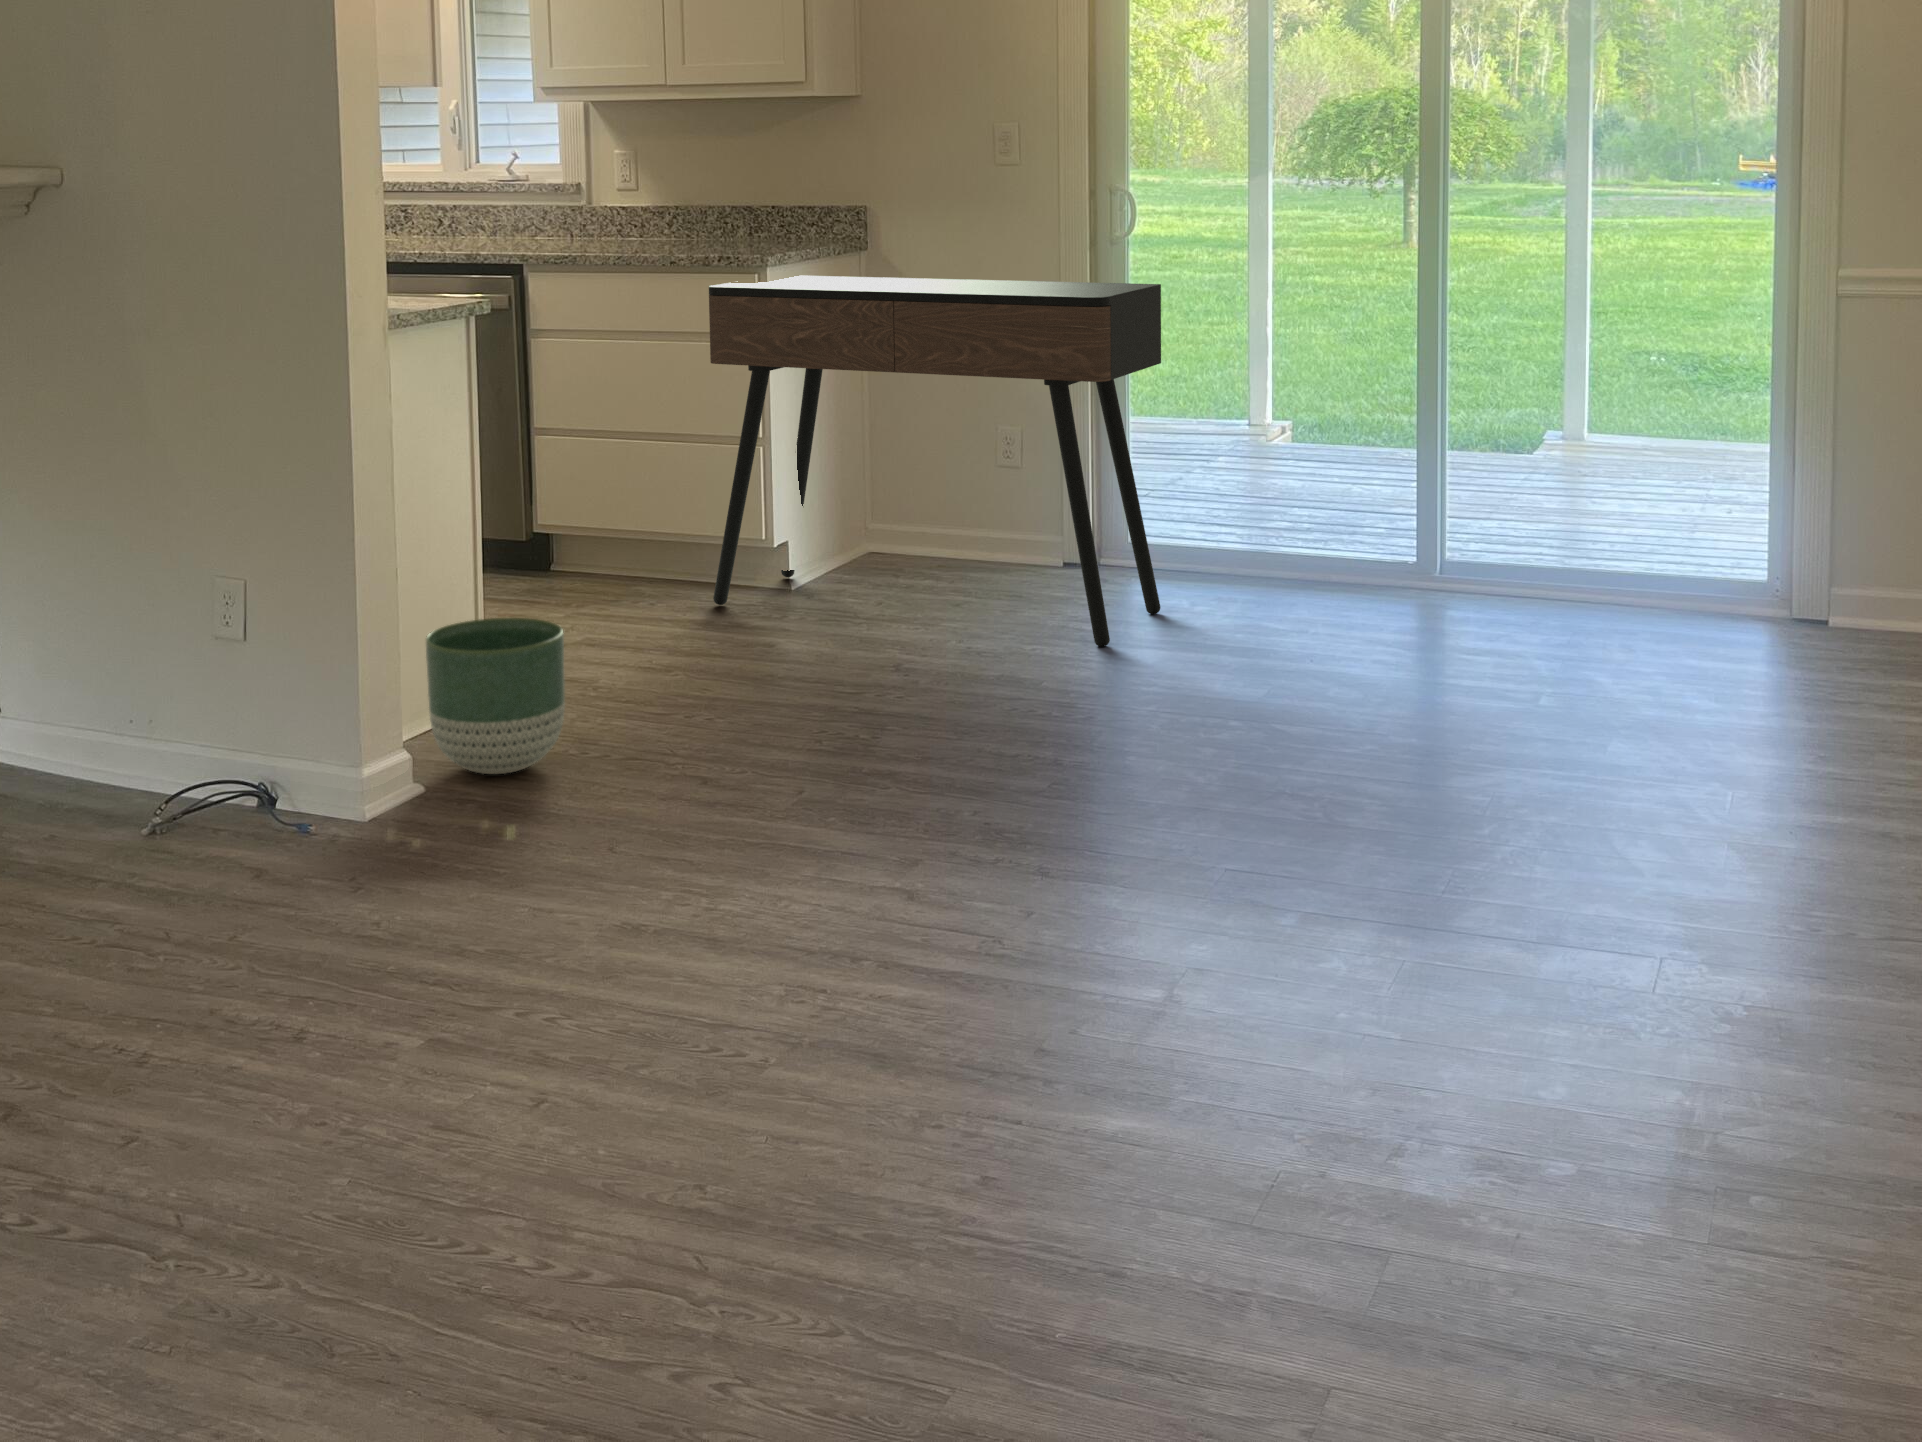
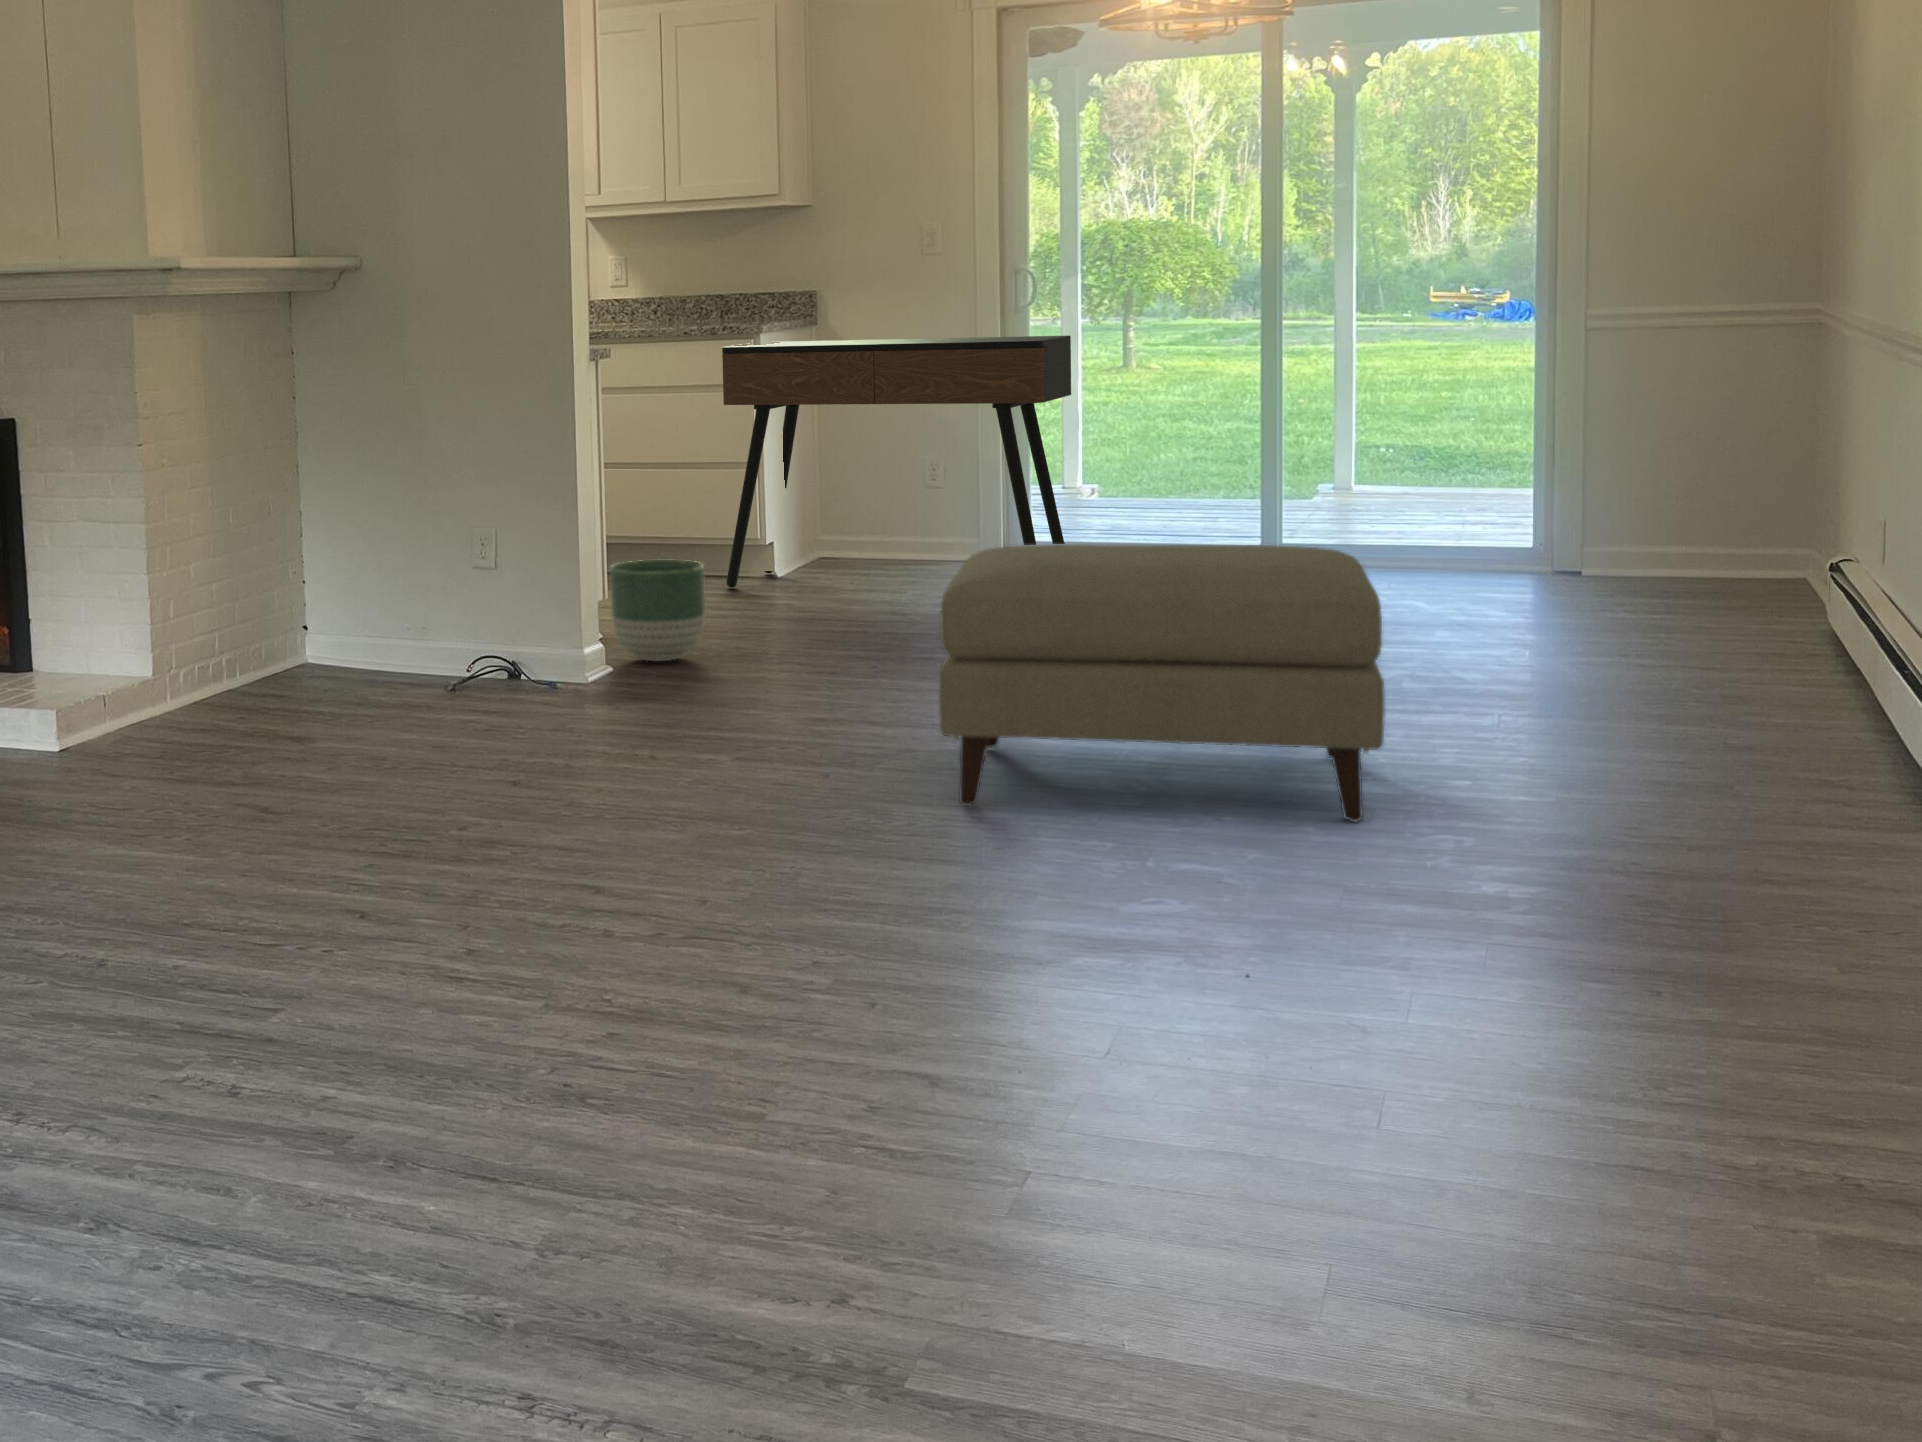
ottoman: none [613,726,1402,1359] -> present [939,544,1385,822]

